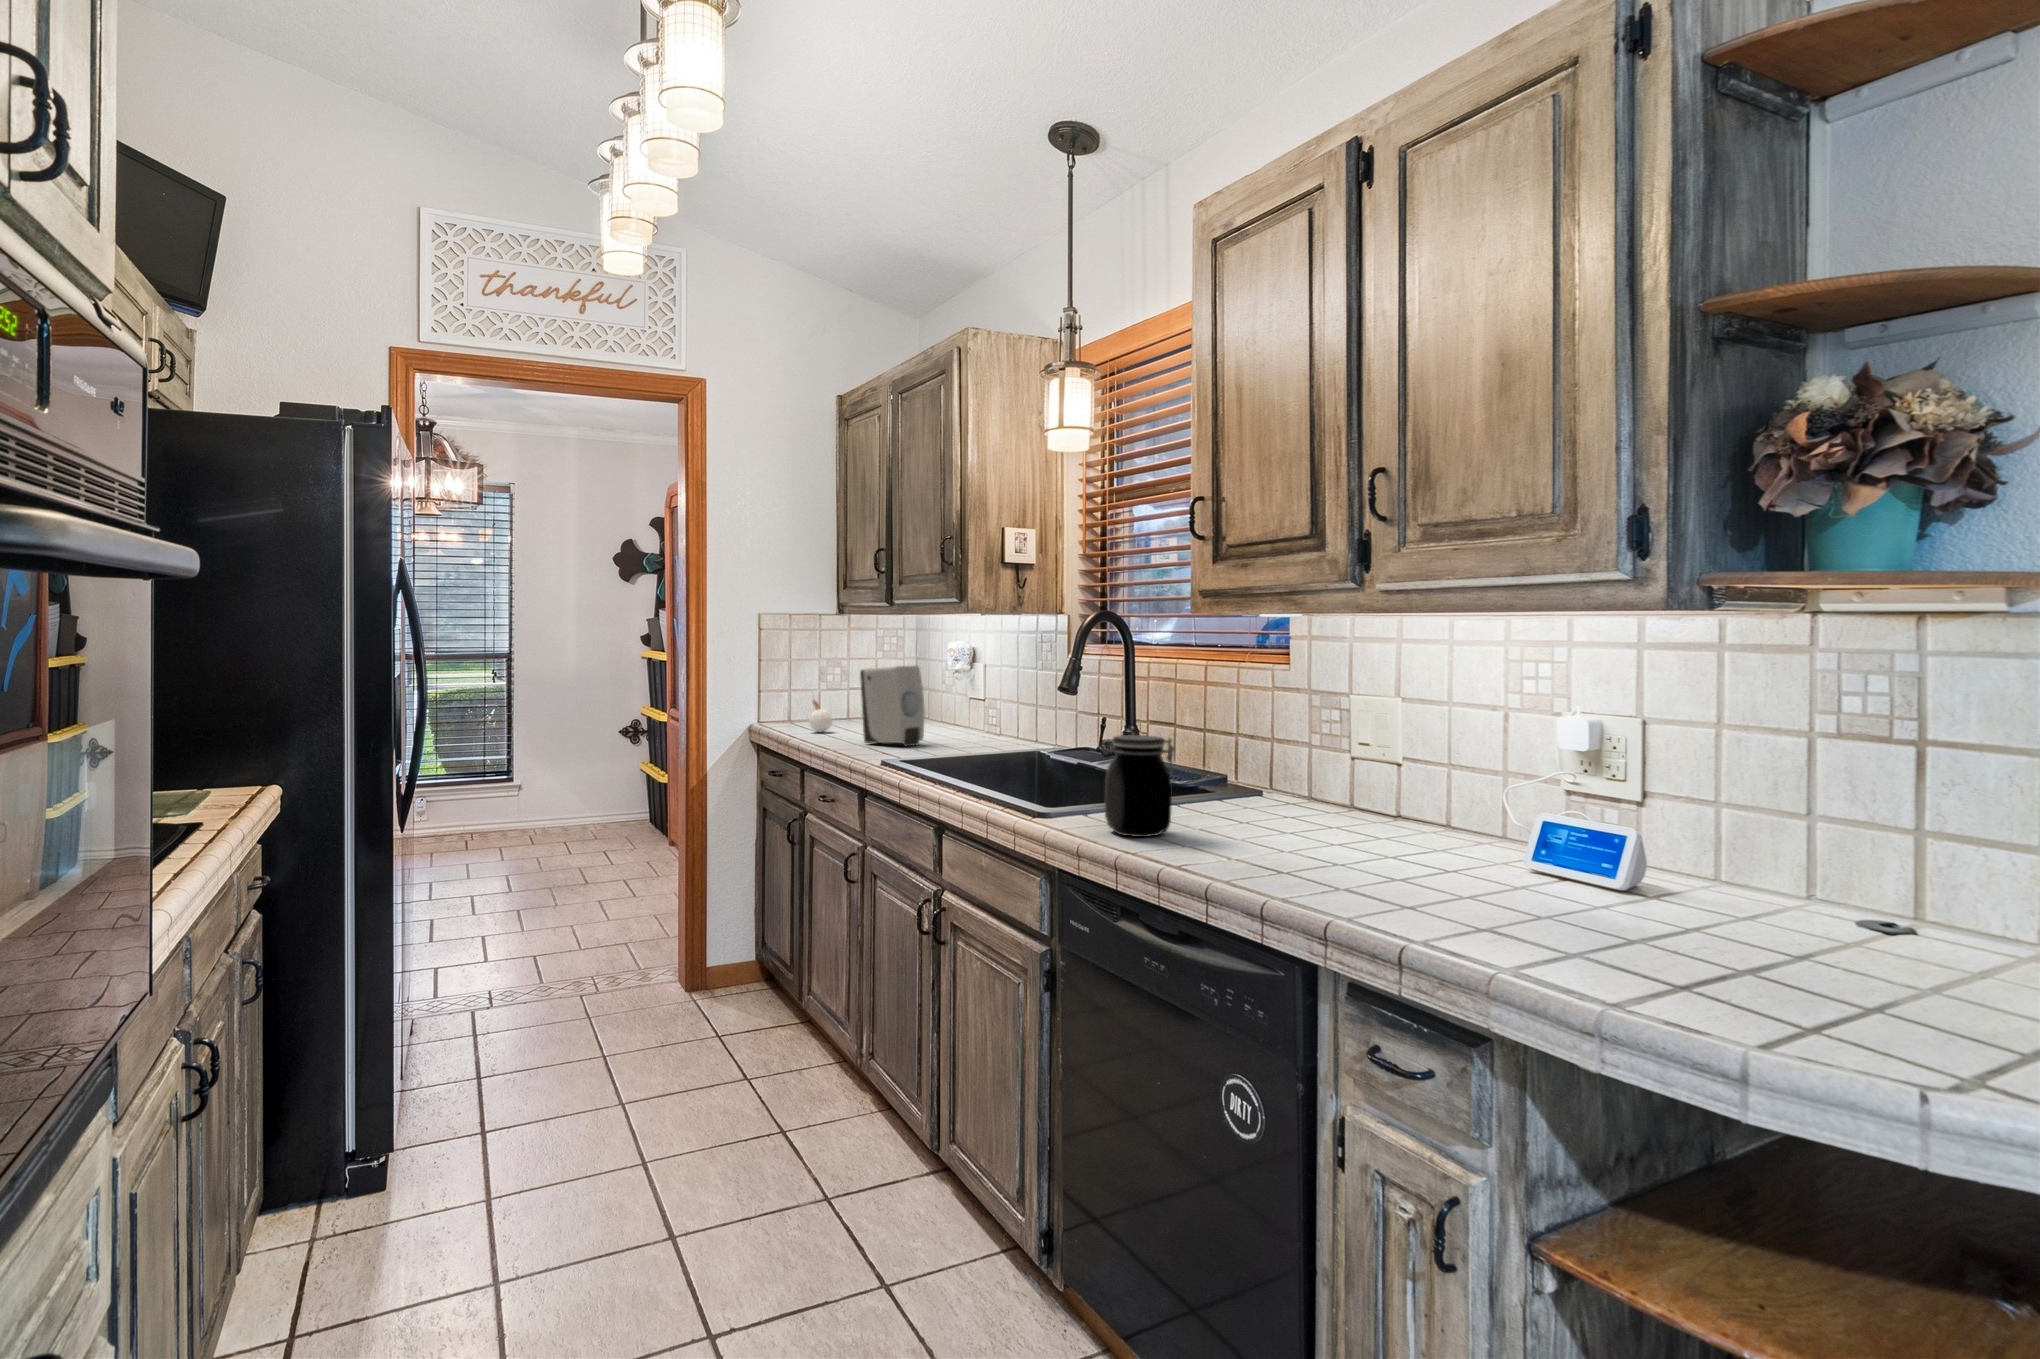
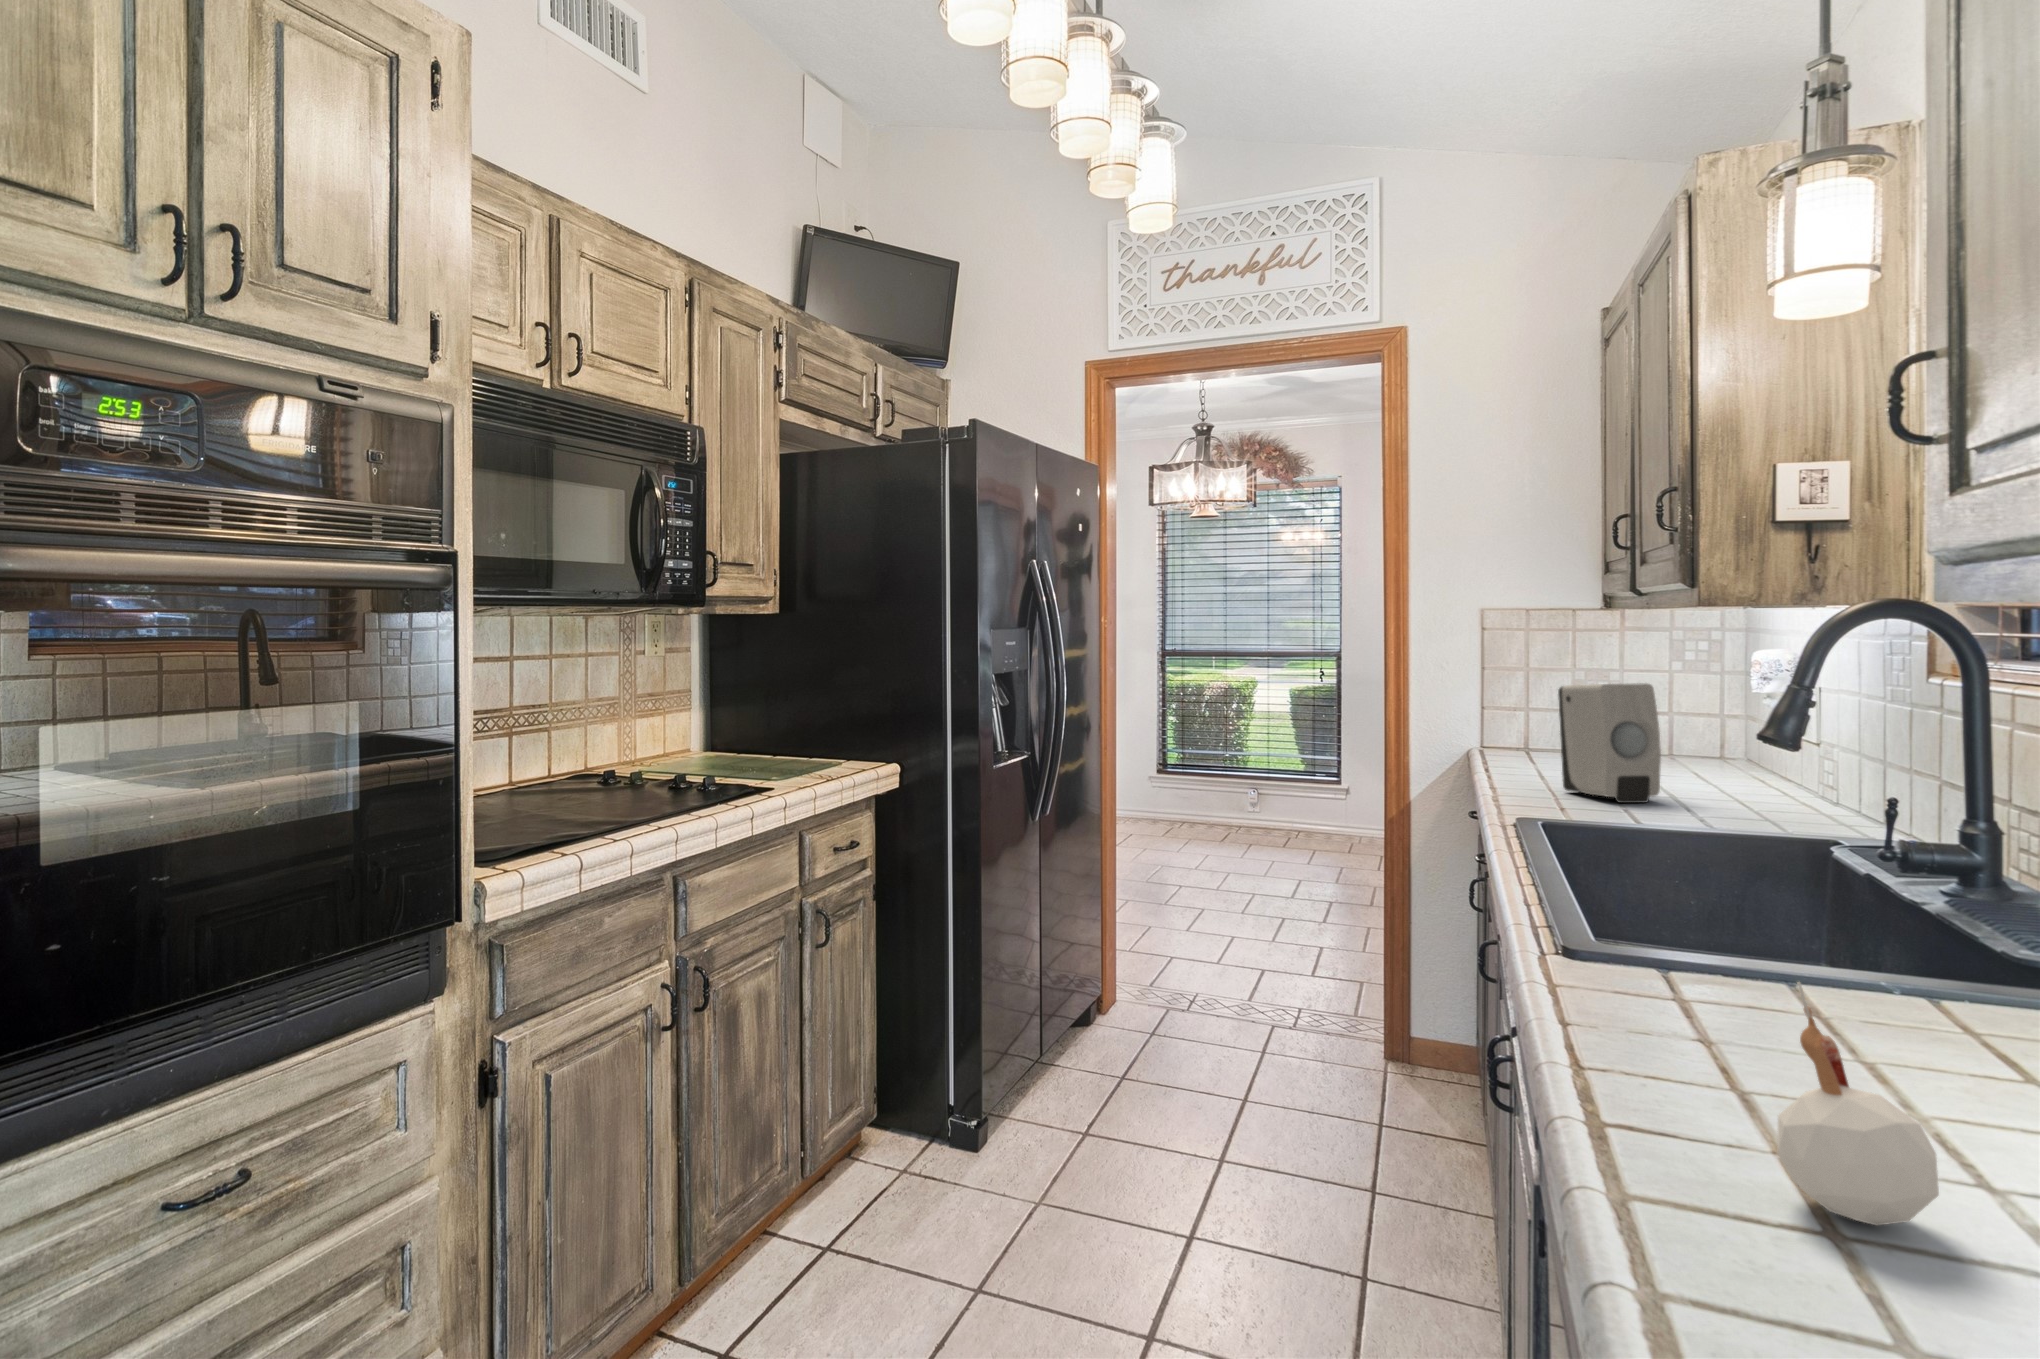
candle: present [809,700,832,732] -> present [1777,982,1939,1225]
jar: present [1102,735,1175,837] -> none [1629,857,1821,1102]

